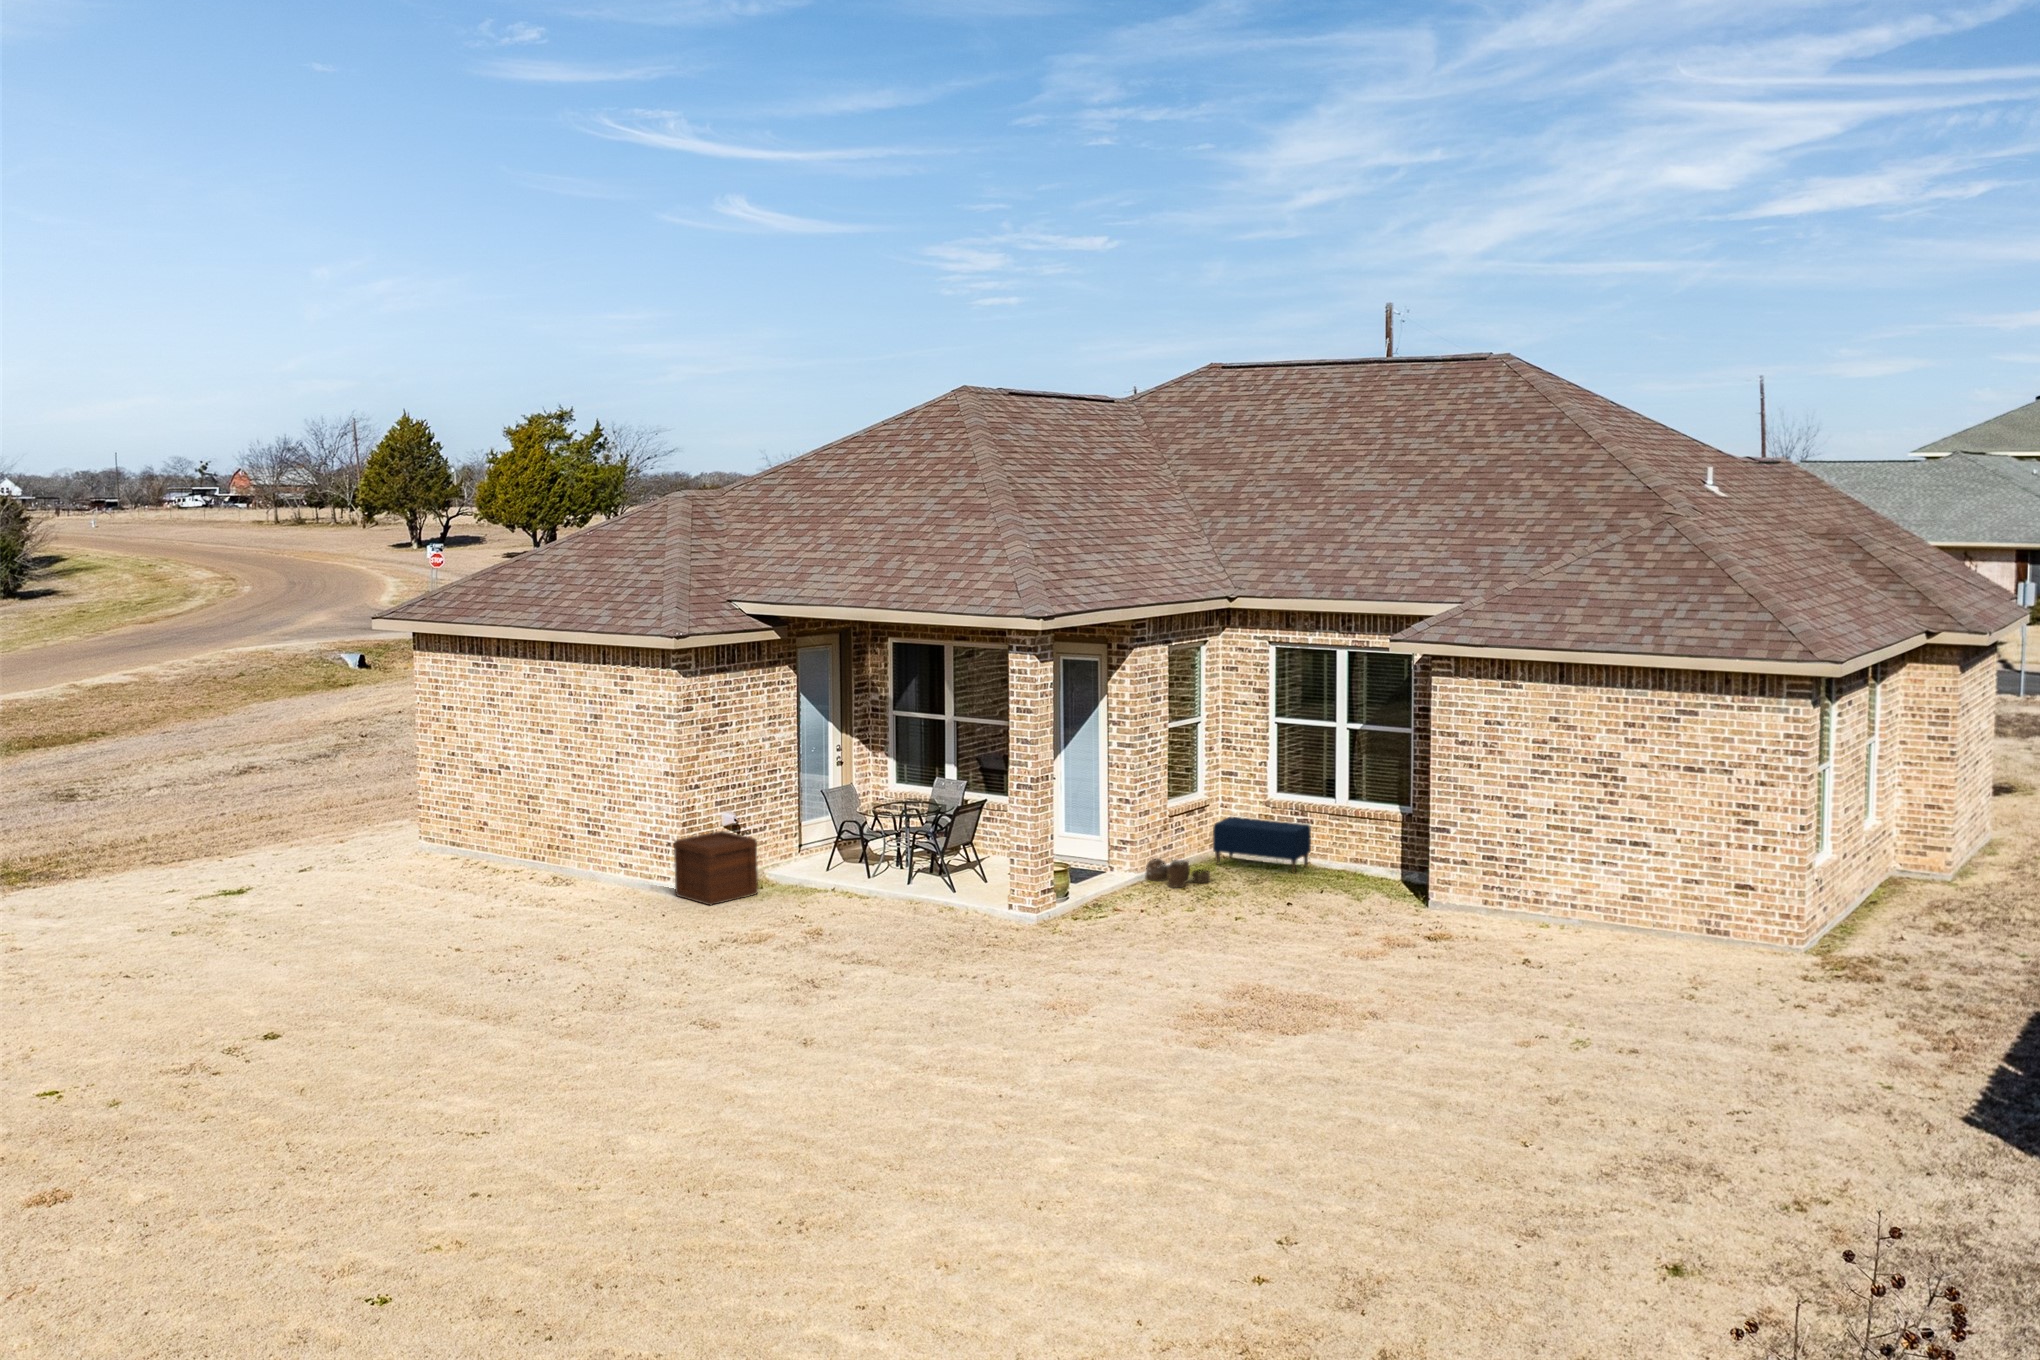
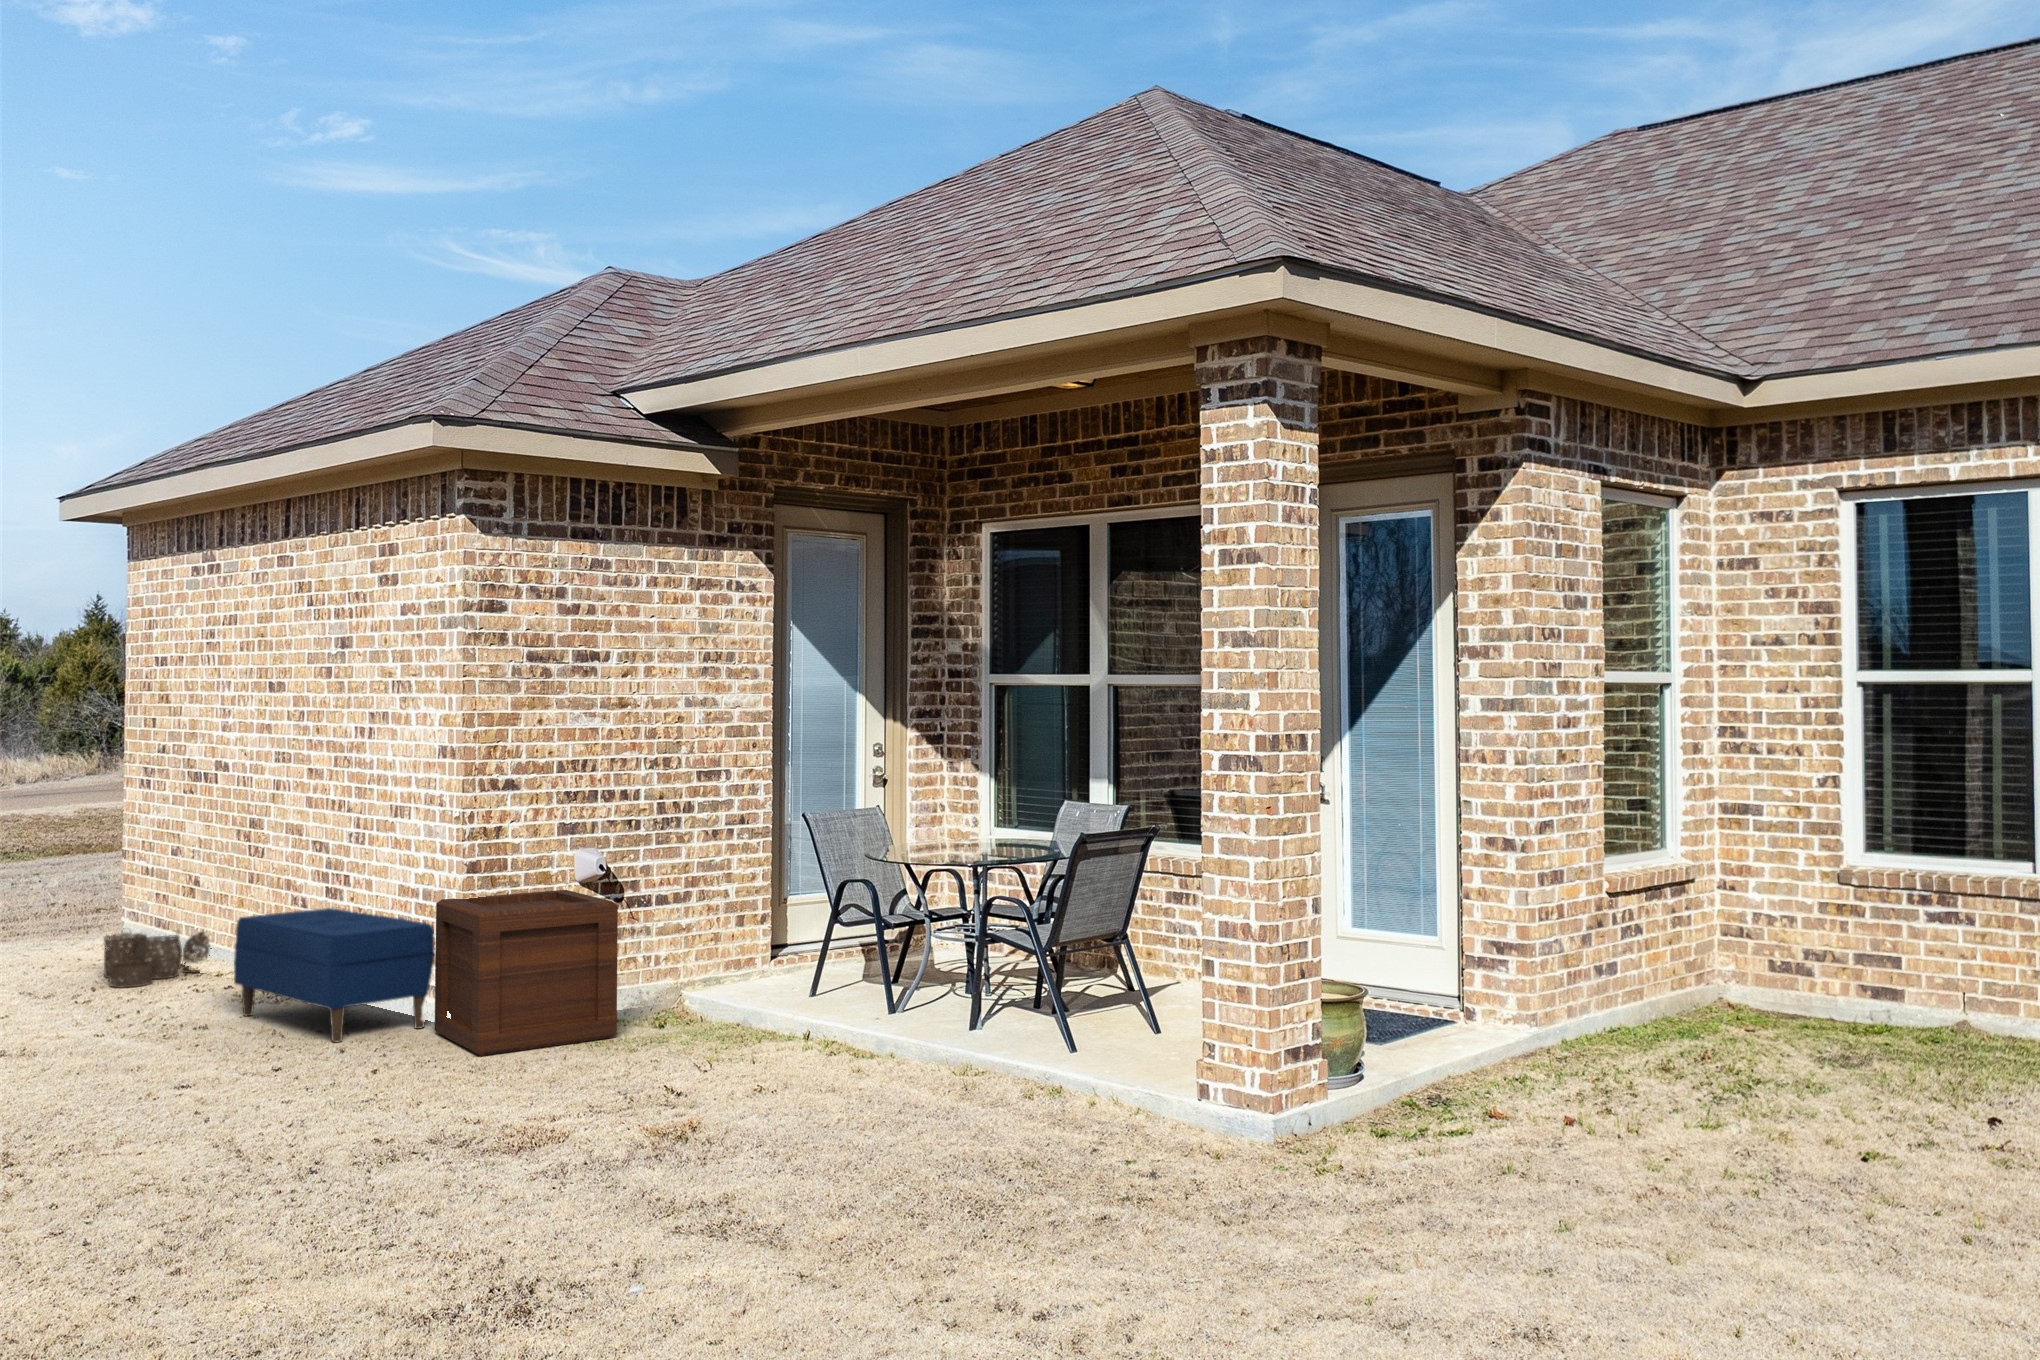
bench: present [1213,817,1311,873] -> present [234,908,435,1043]
woven basket: present [1146,859,1210,888] -> present [104,928,212,988]

